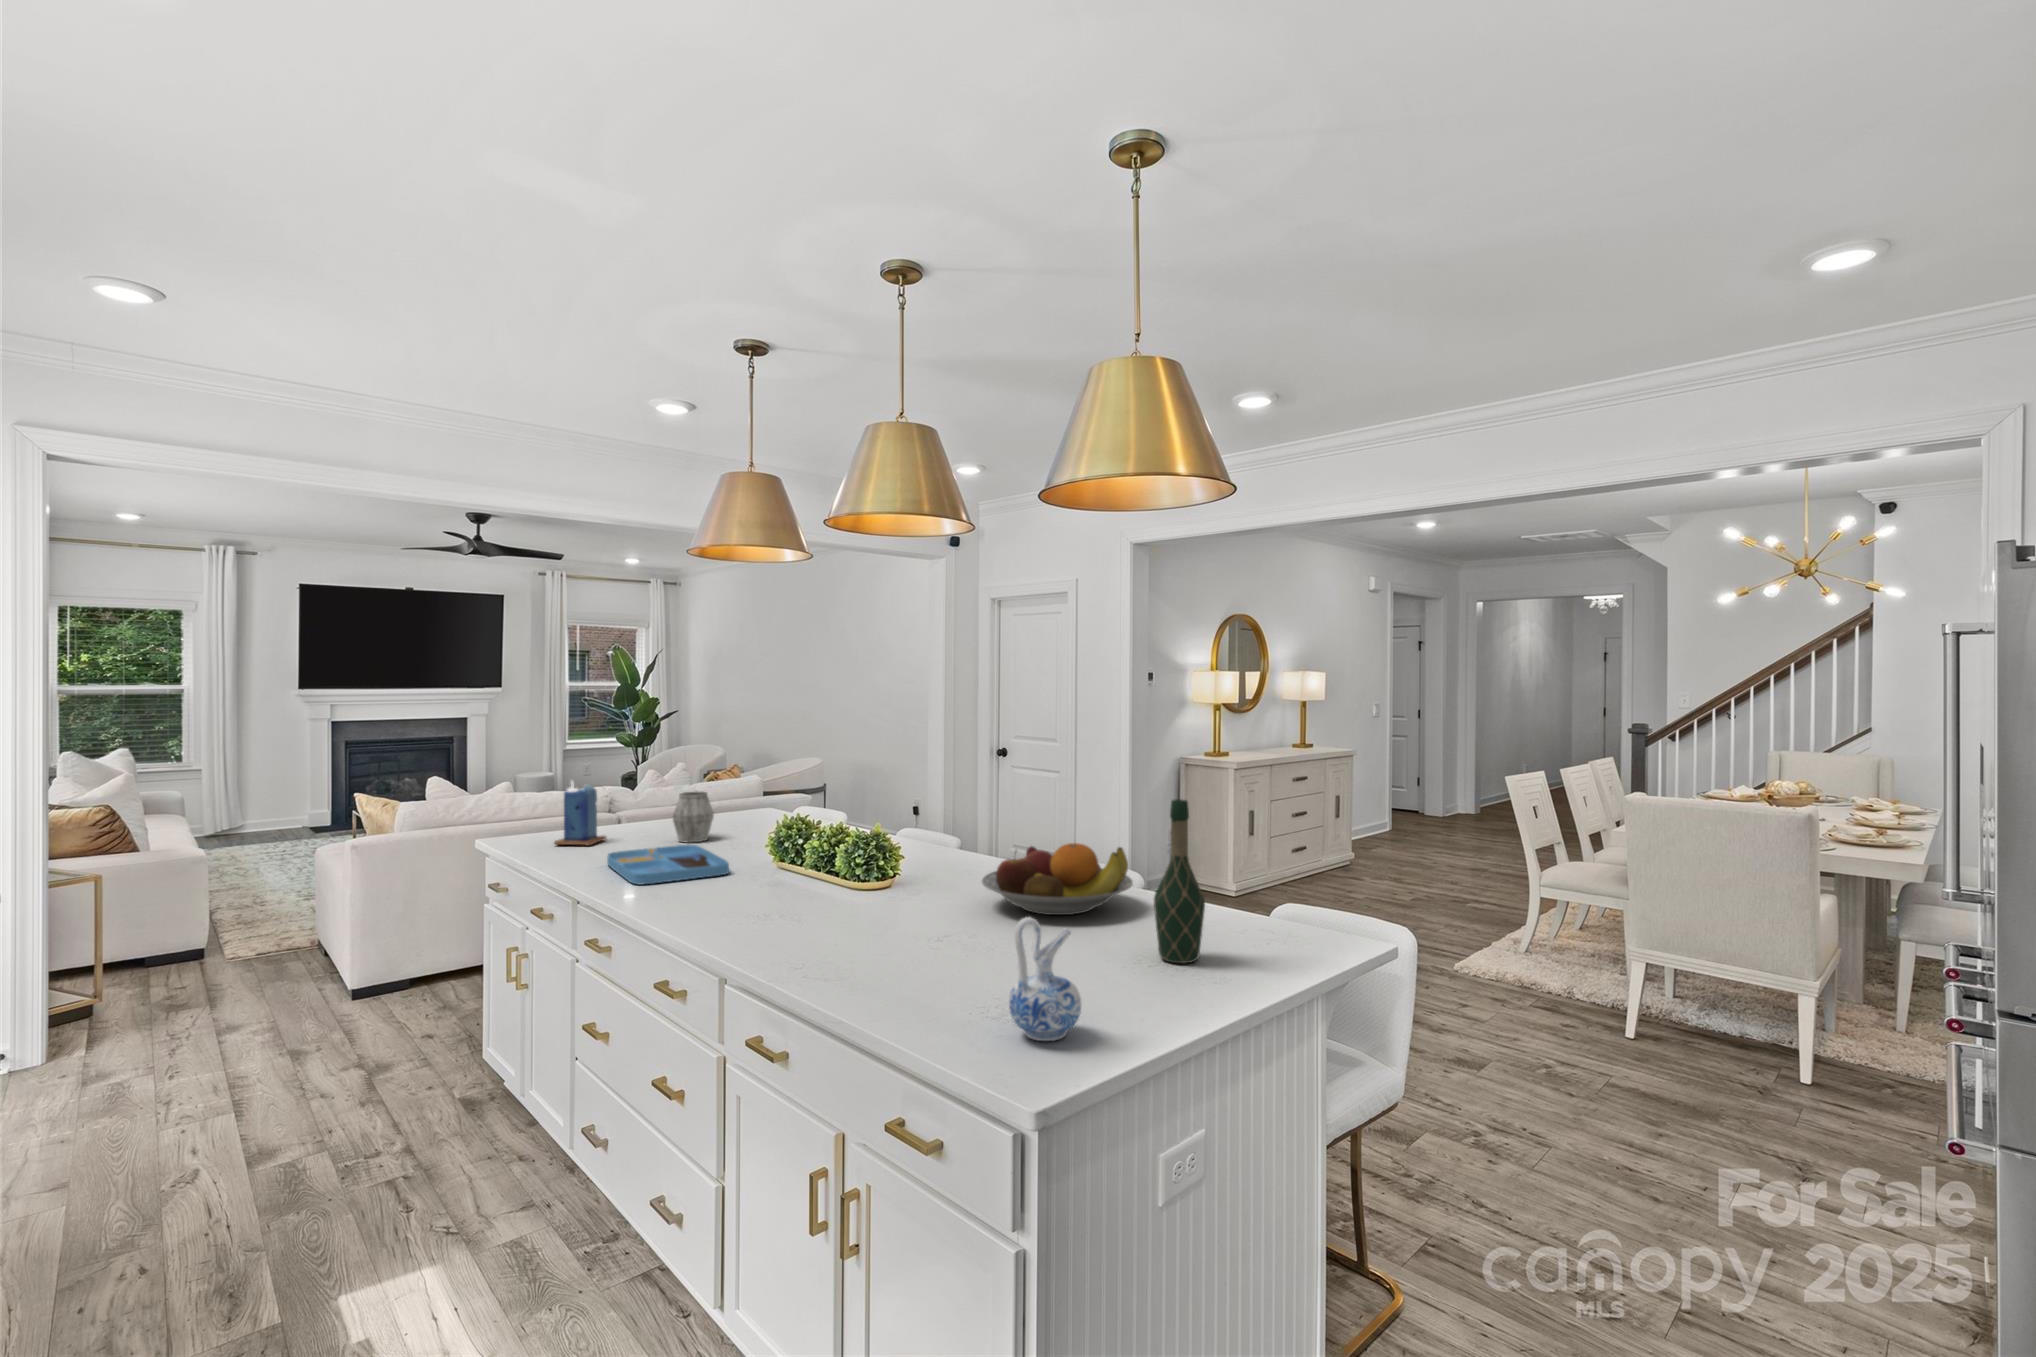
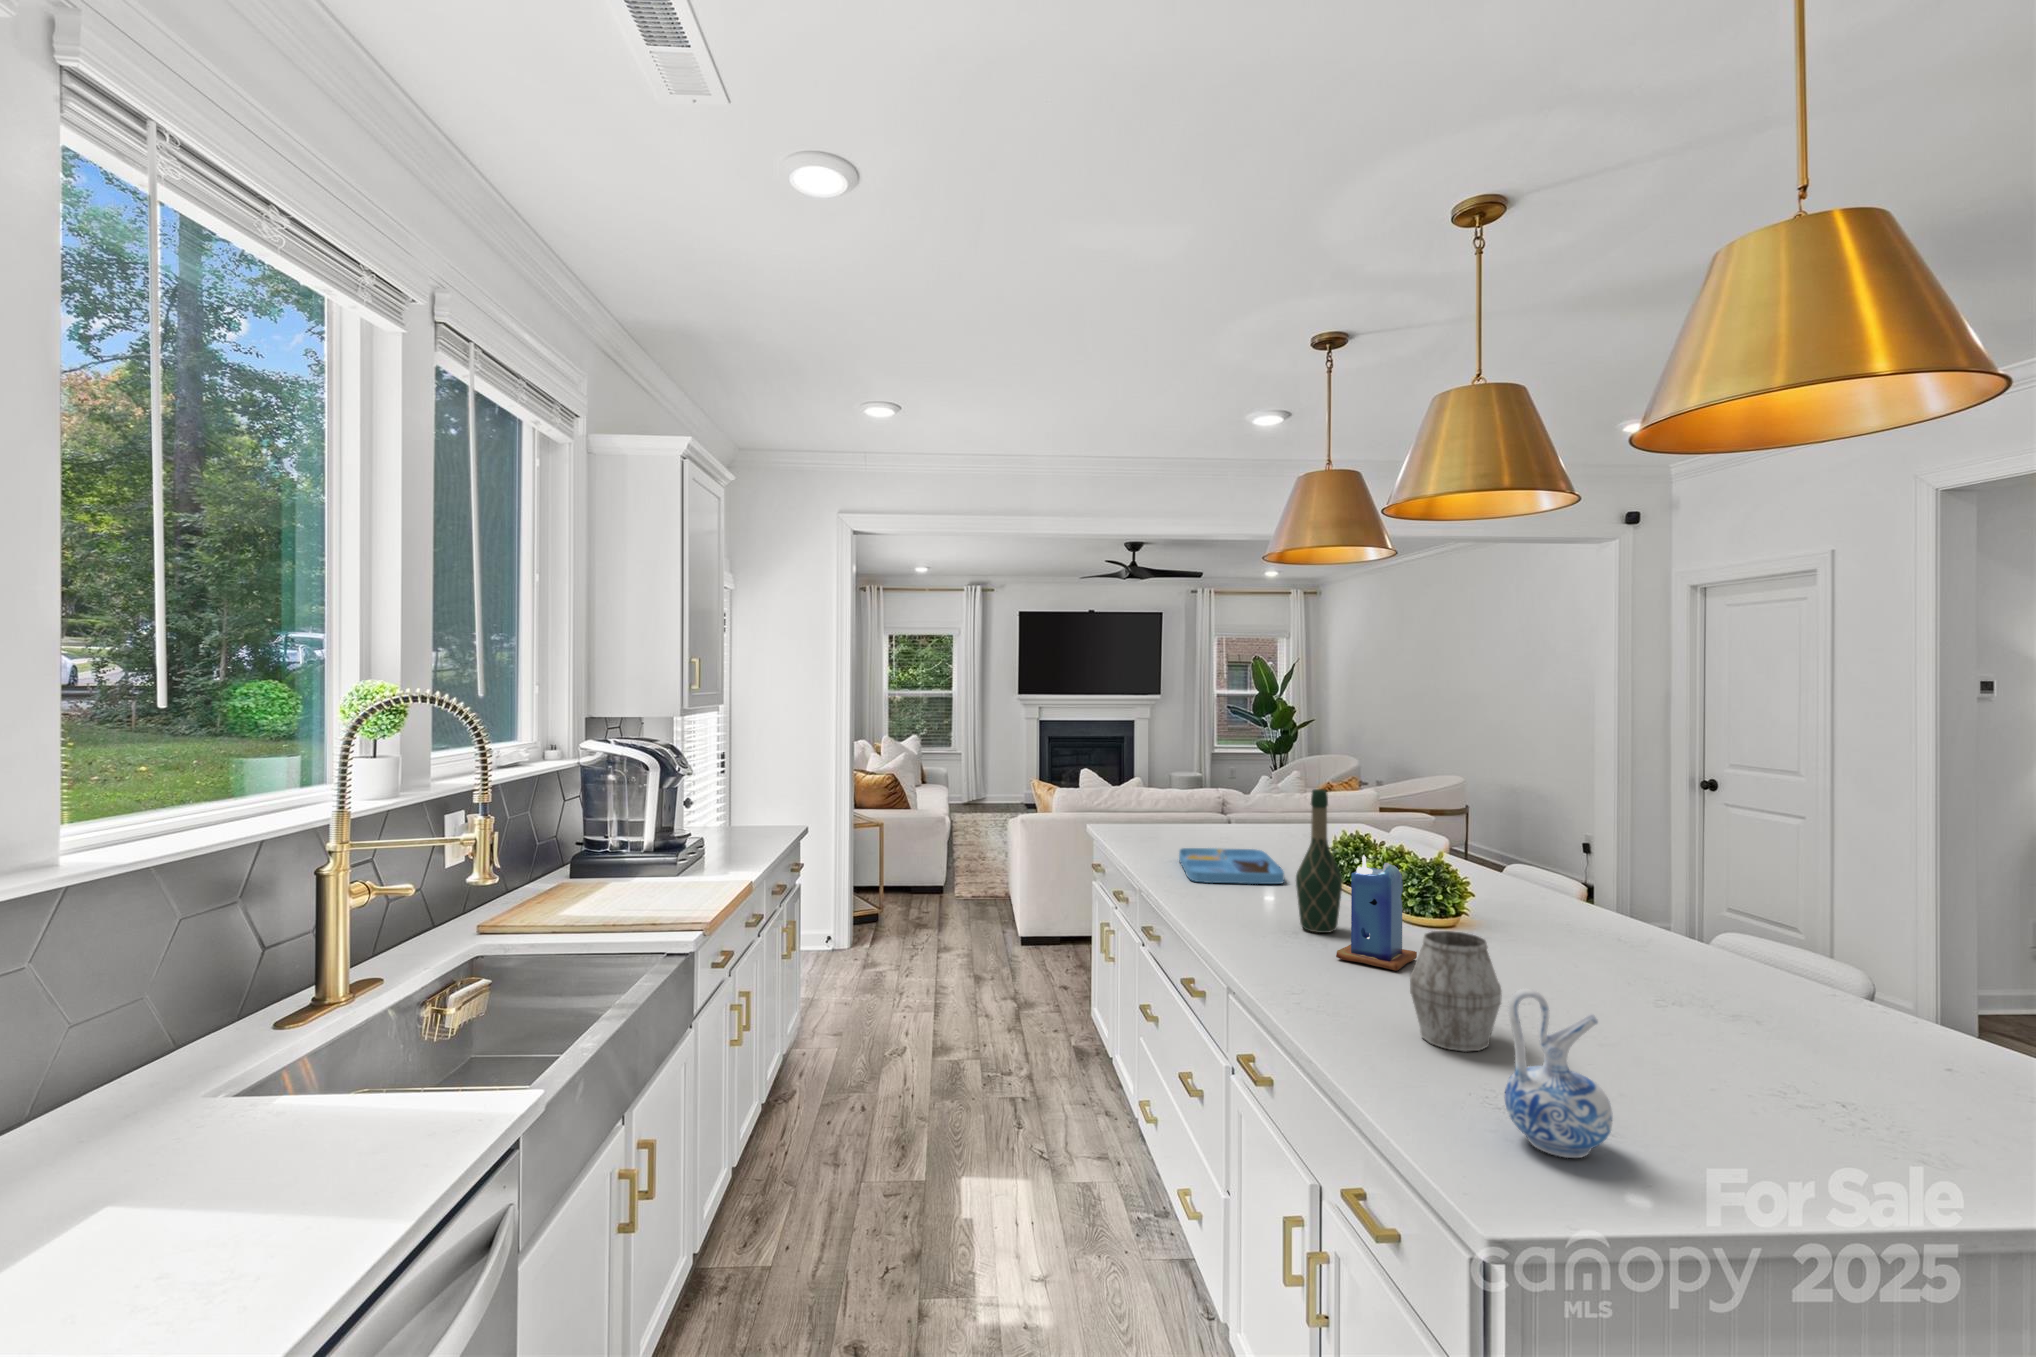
candle: present [554,782,606,845] -> present [1336,855,1417,971]
mug: present [673,792,714,842] -> present [1410,931,1502,1051]
wine bottle: present [1154,799,1205,963] -> present [1296,789,1343,933]
fruit bowl: present [982,843,1133,915] -> none [1557,902,1798,1001]

